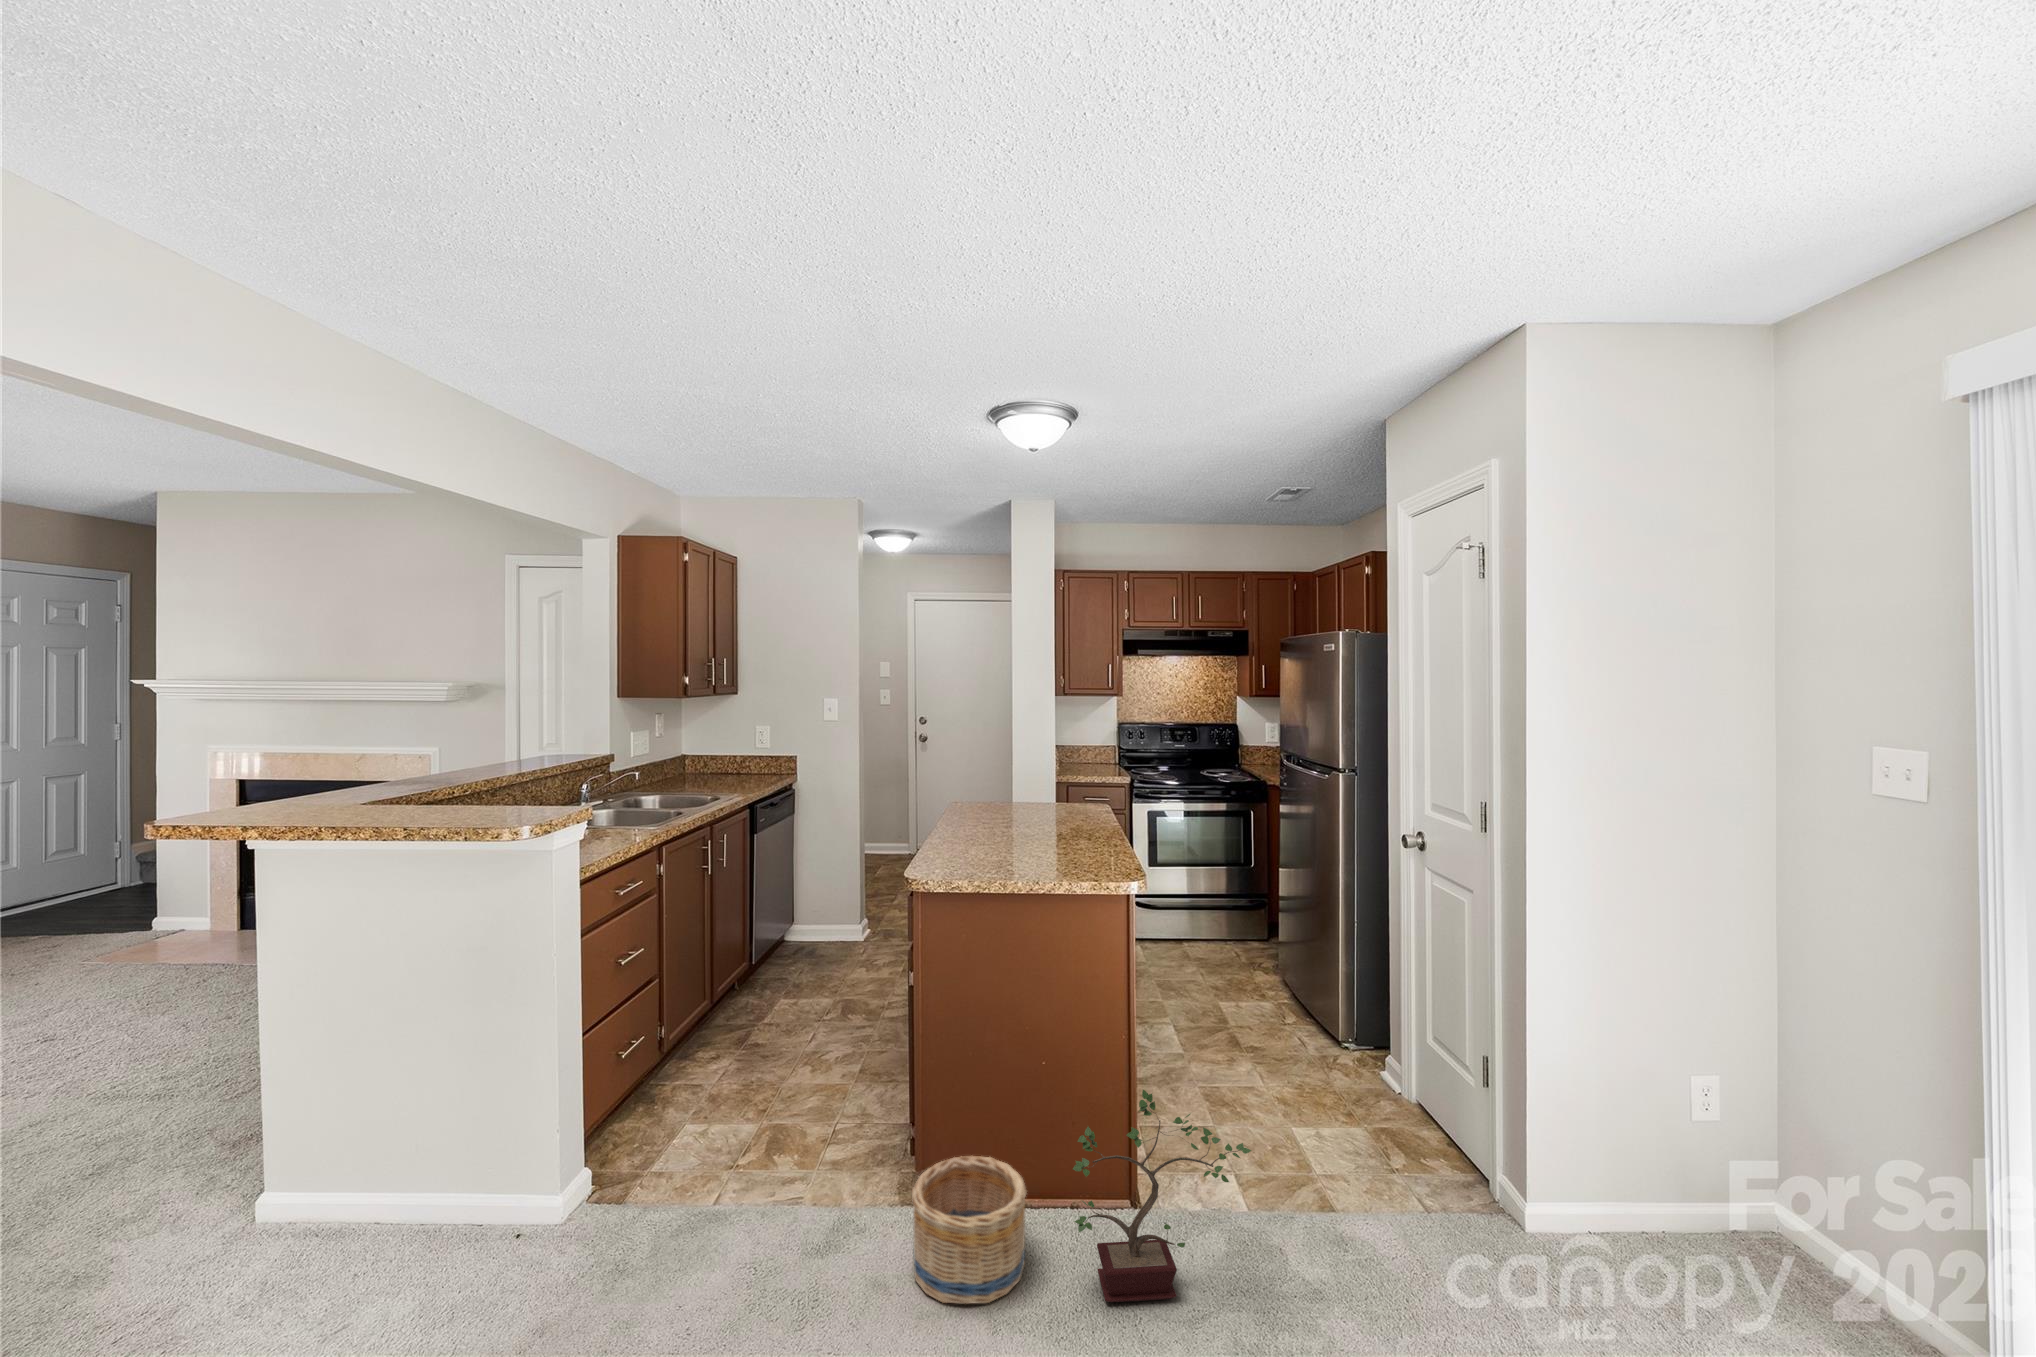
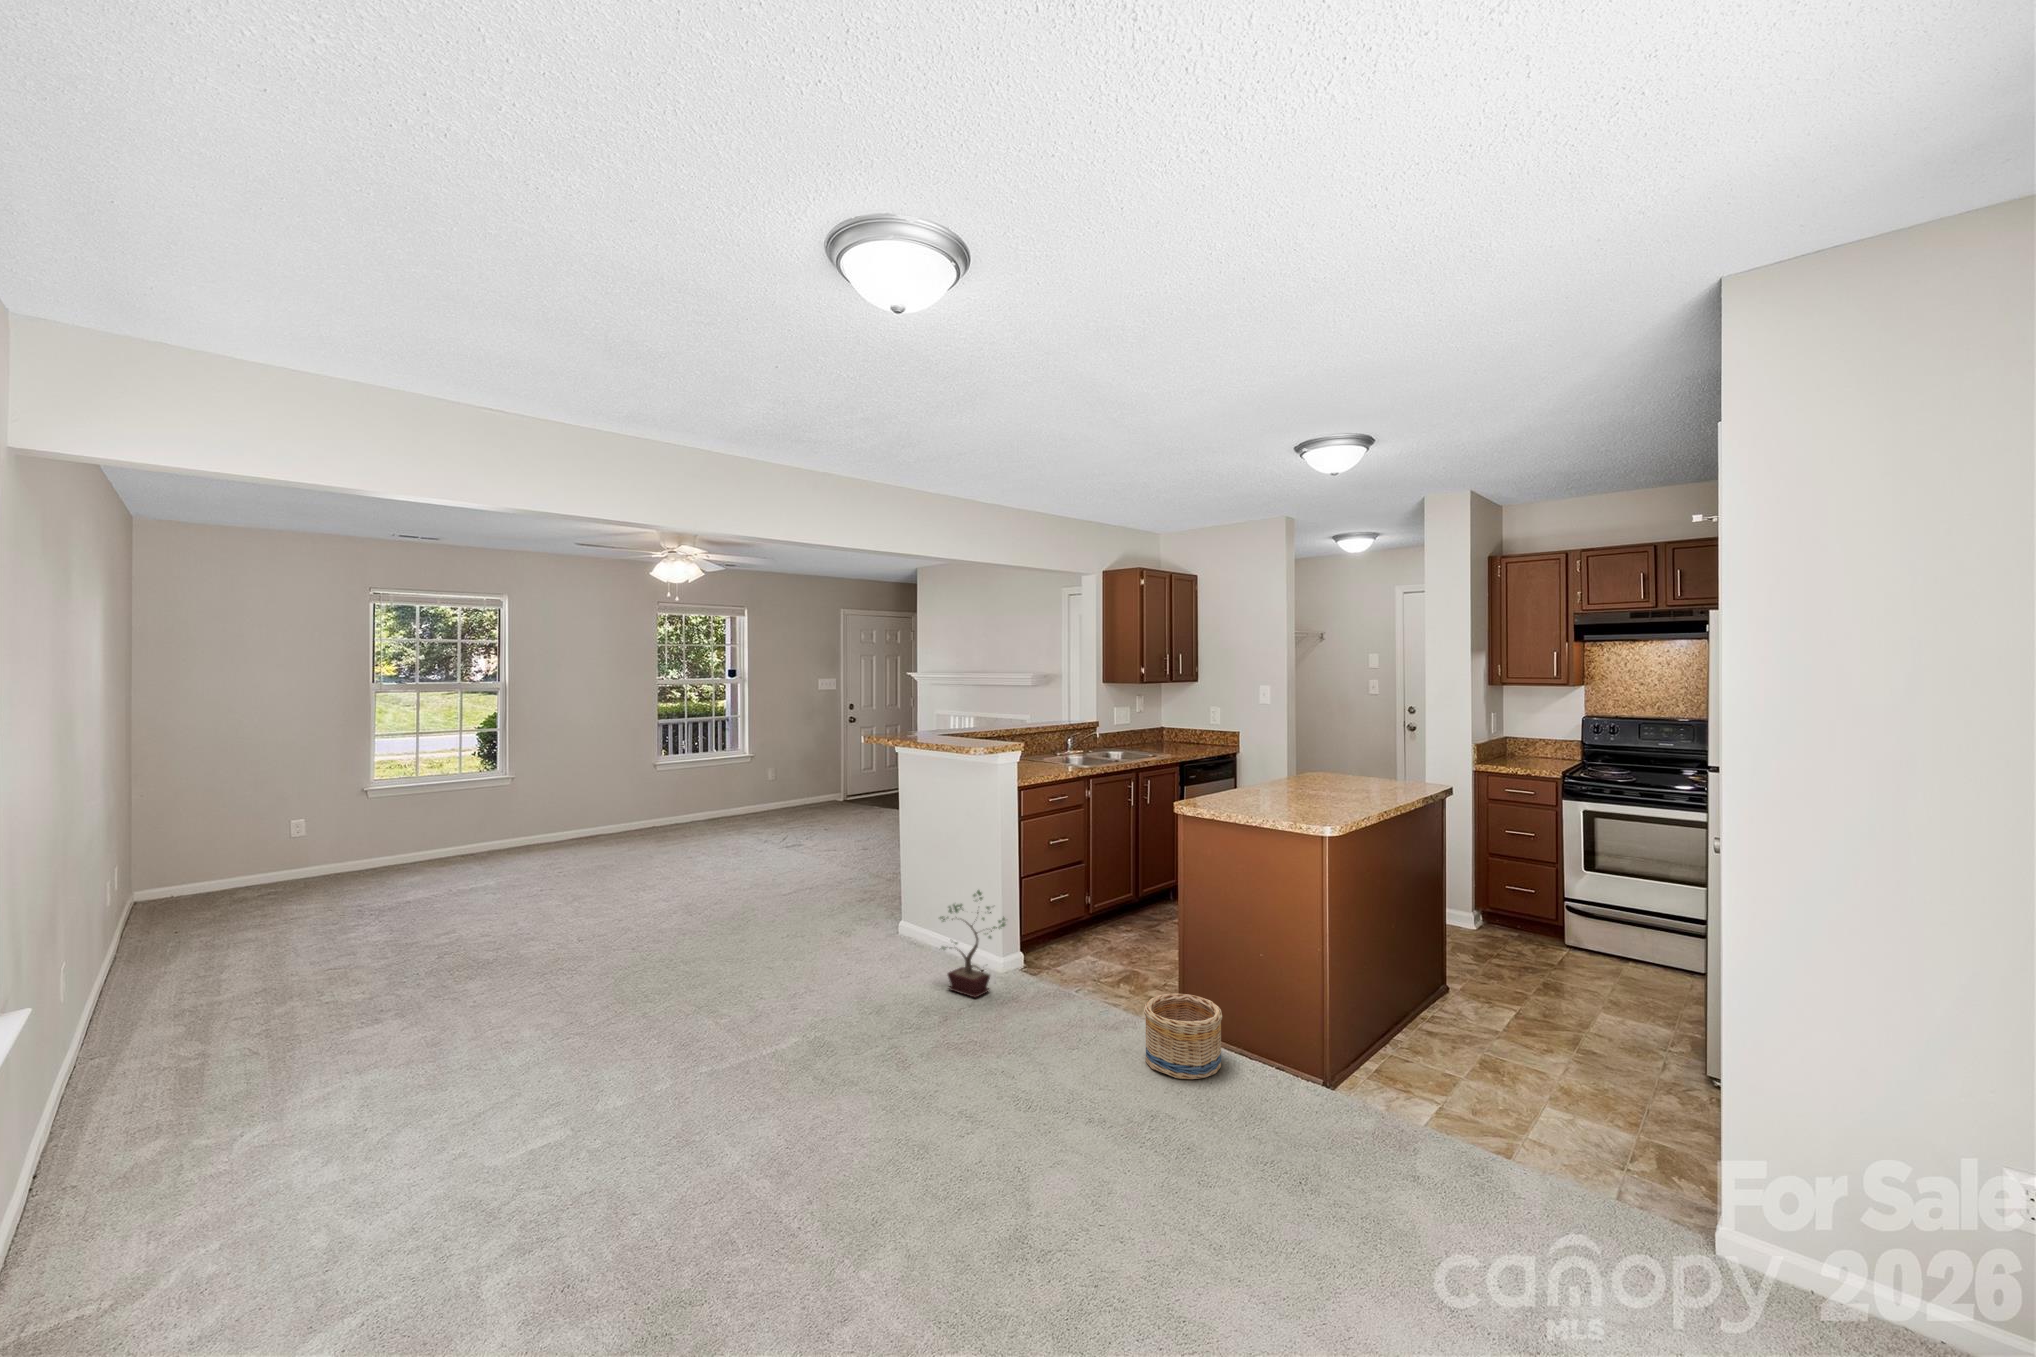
potted plant: present [1073,1090,1251,1302] -> present [940,890,1005,998]

